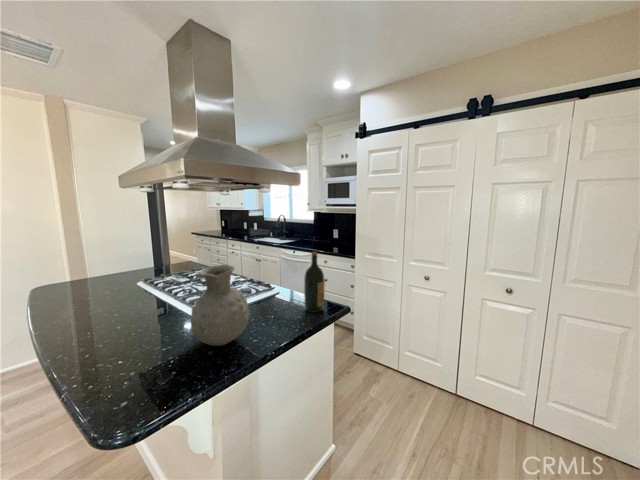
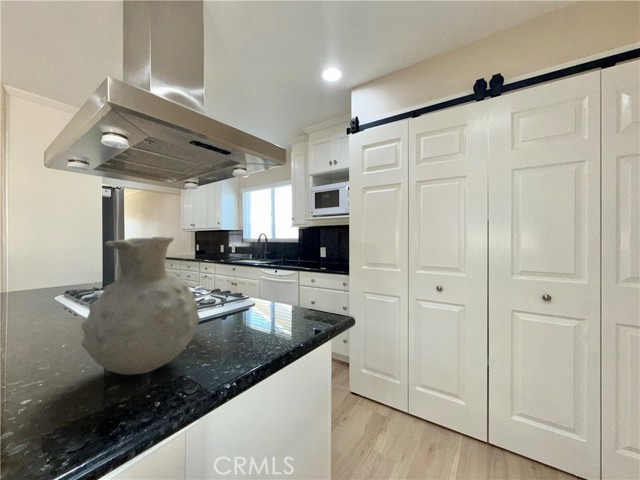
wine bottle: present [304,252,325,313] -> none [289,238,318,325]

